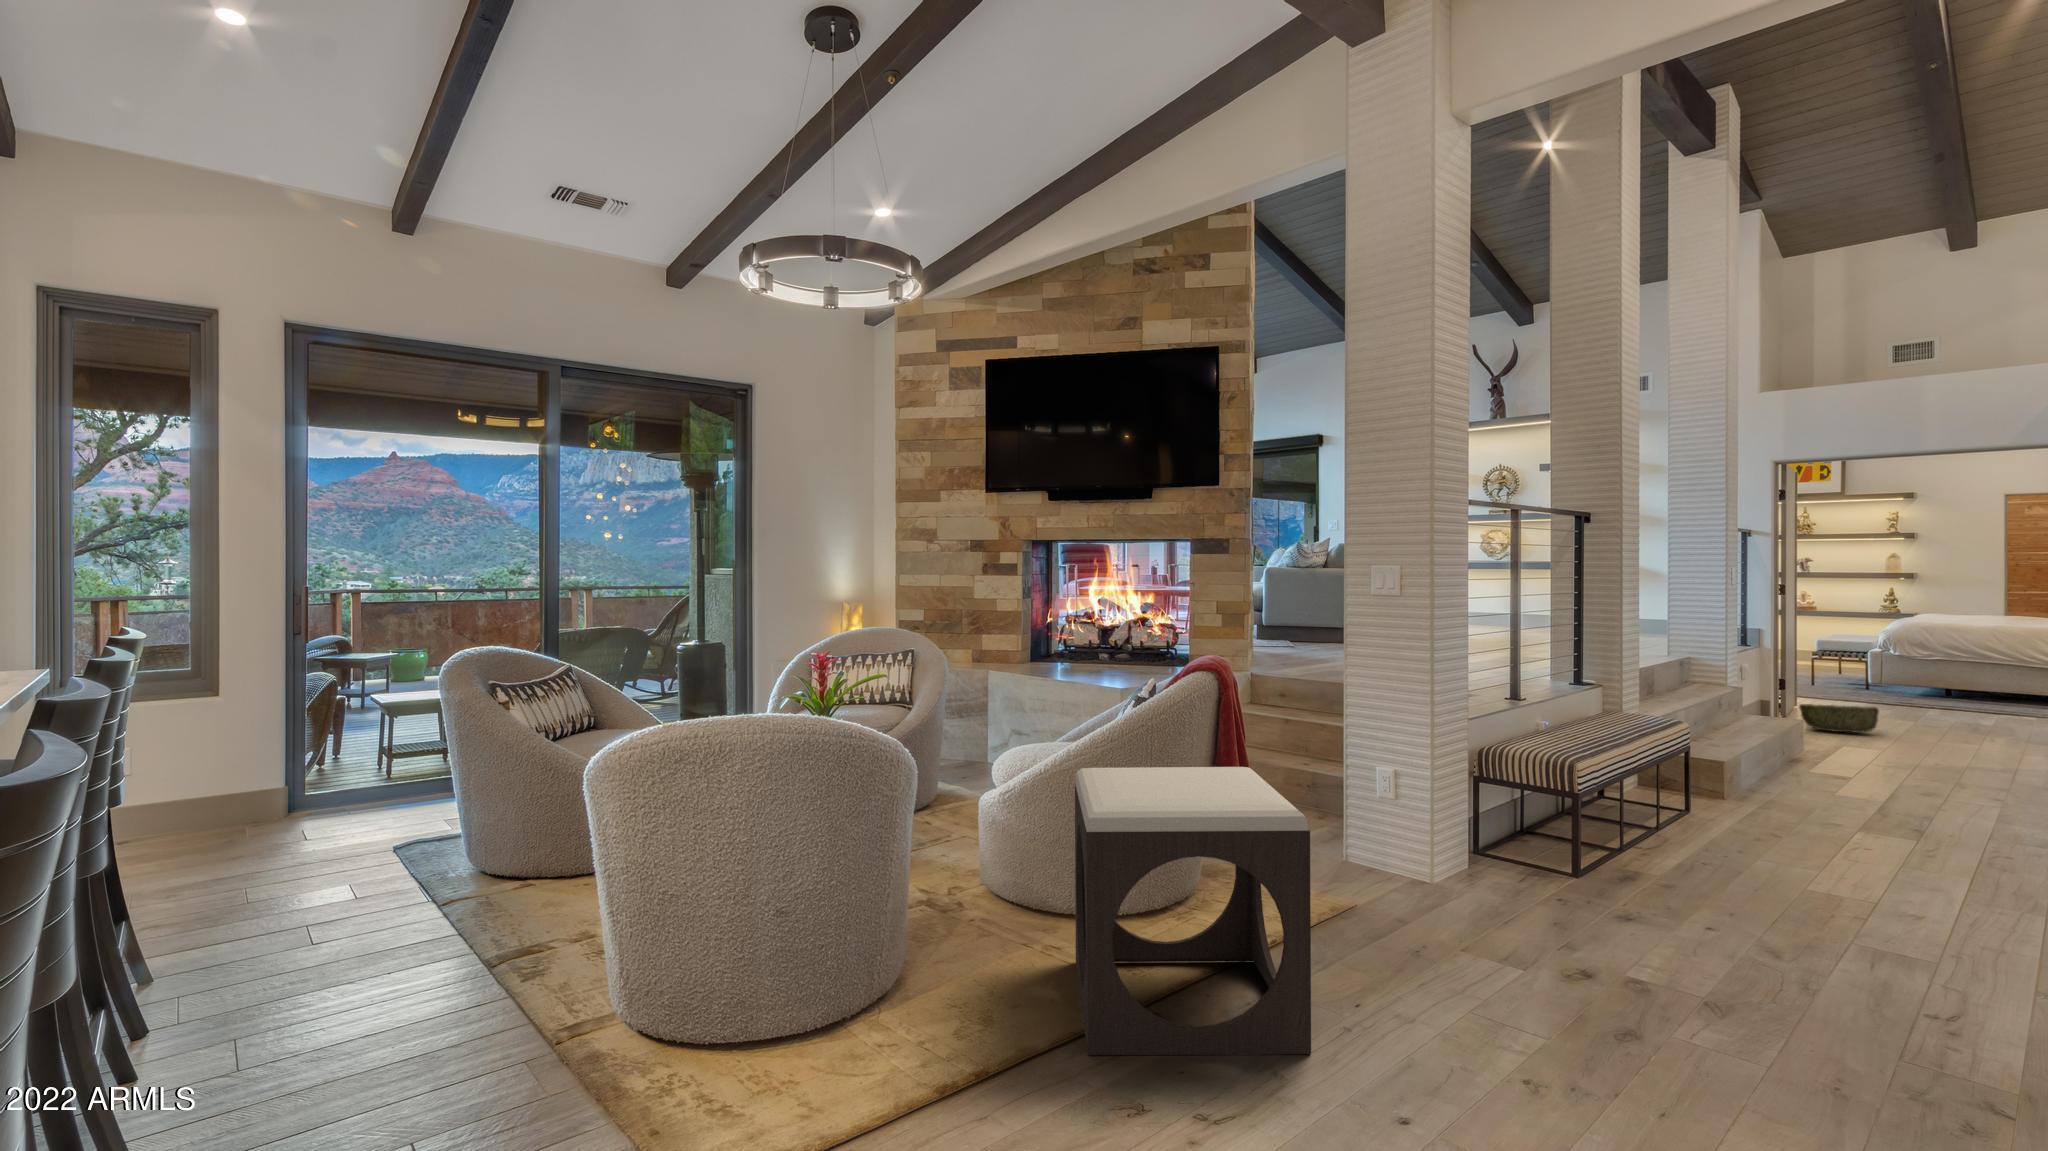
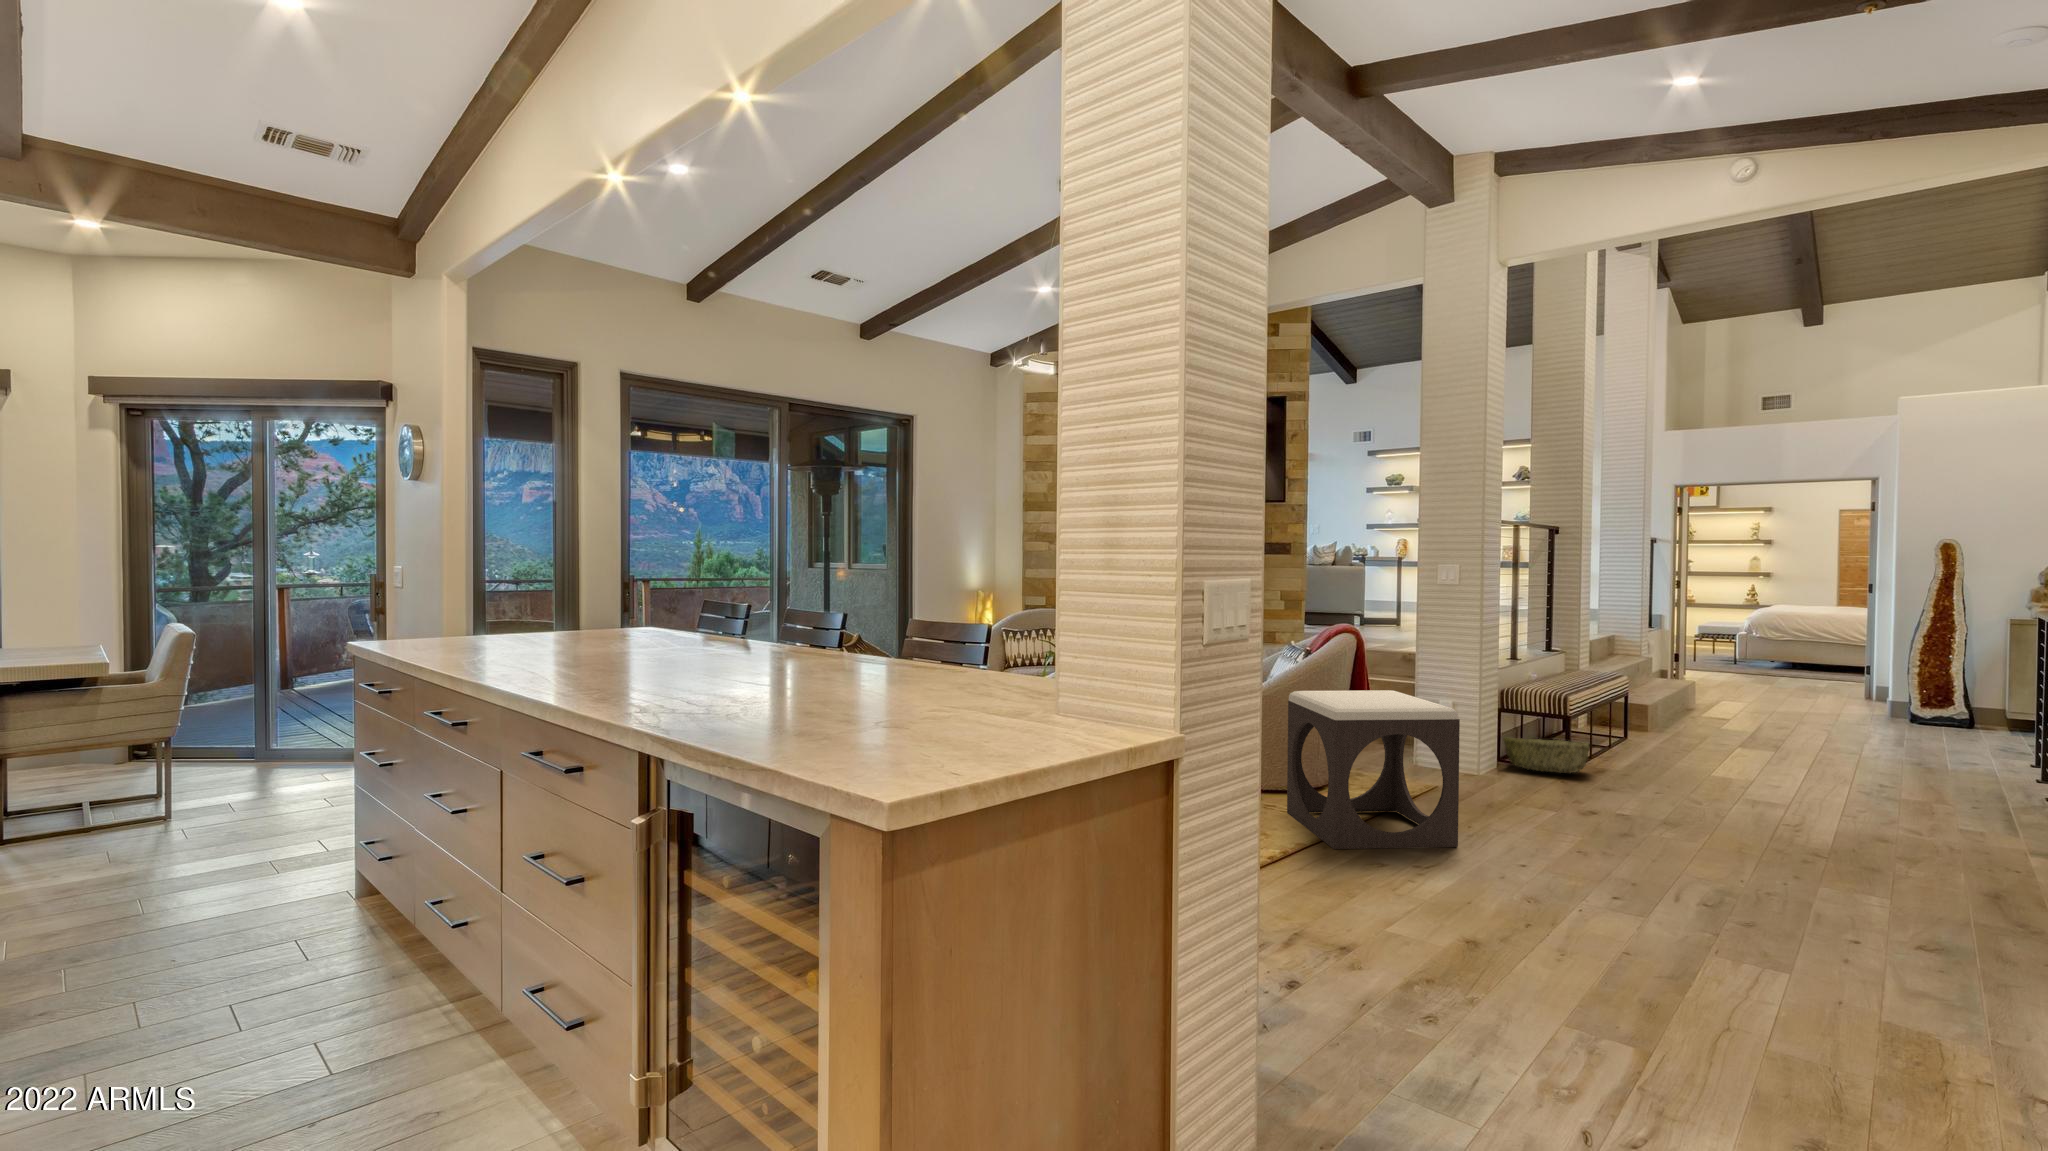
woven basket: present [1799,704,1879,734] -> present [1503,737,1589,774]

